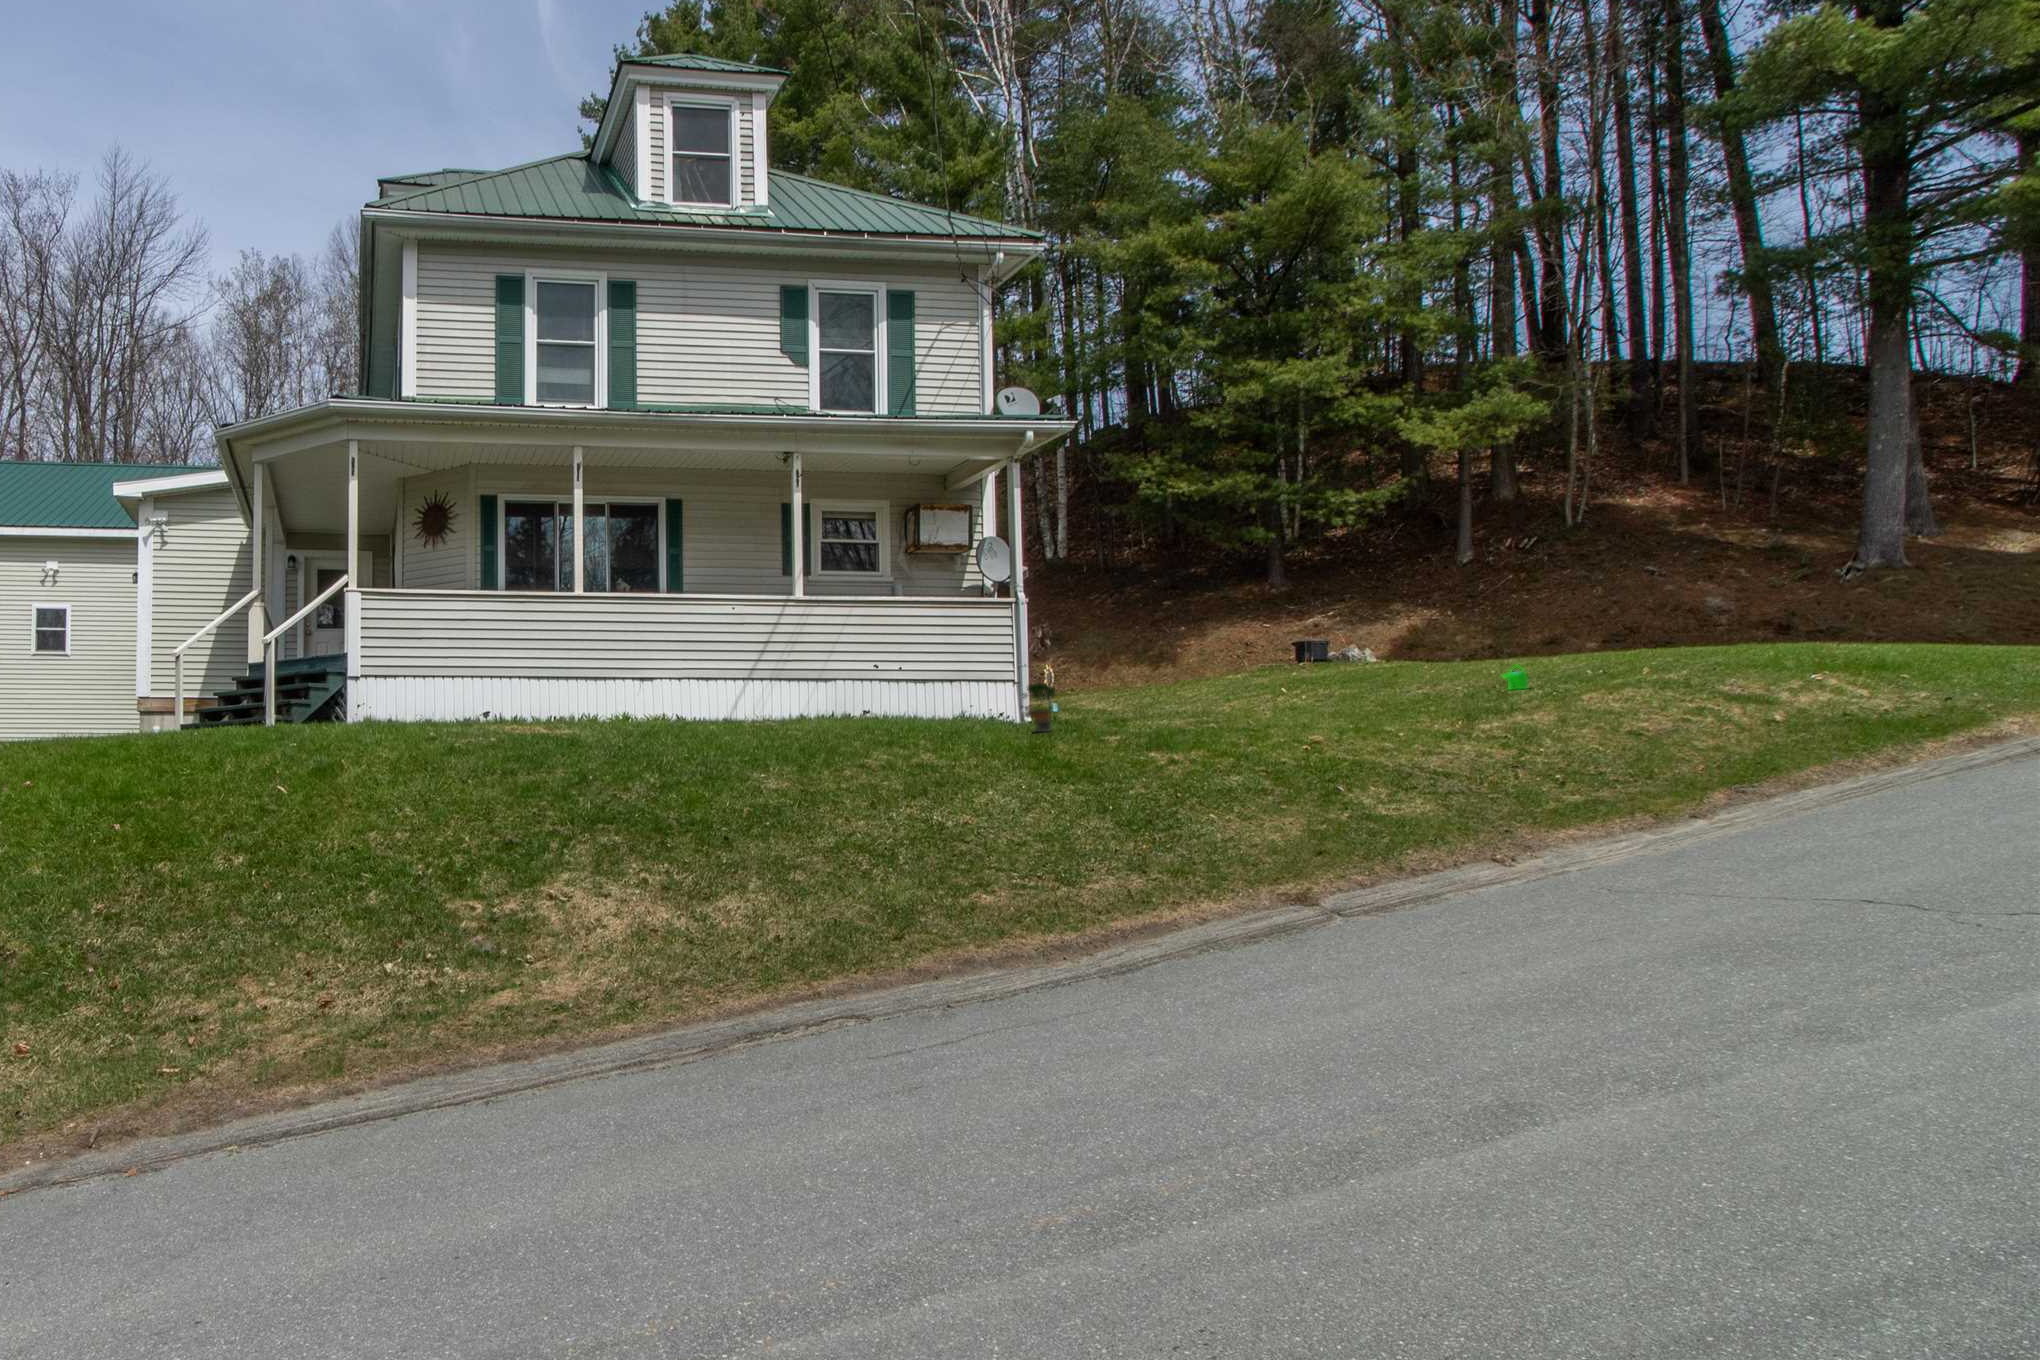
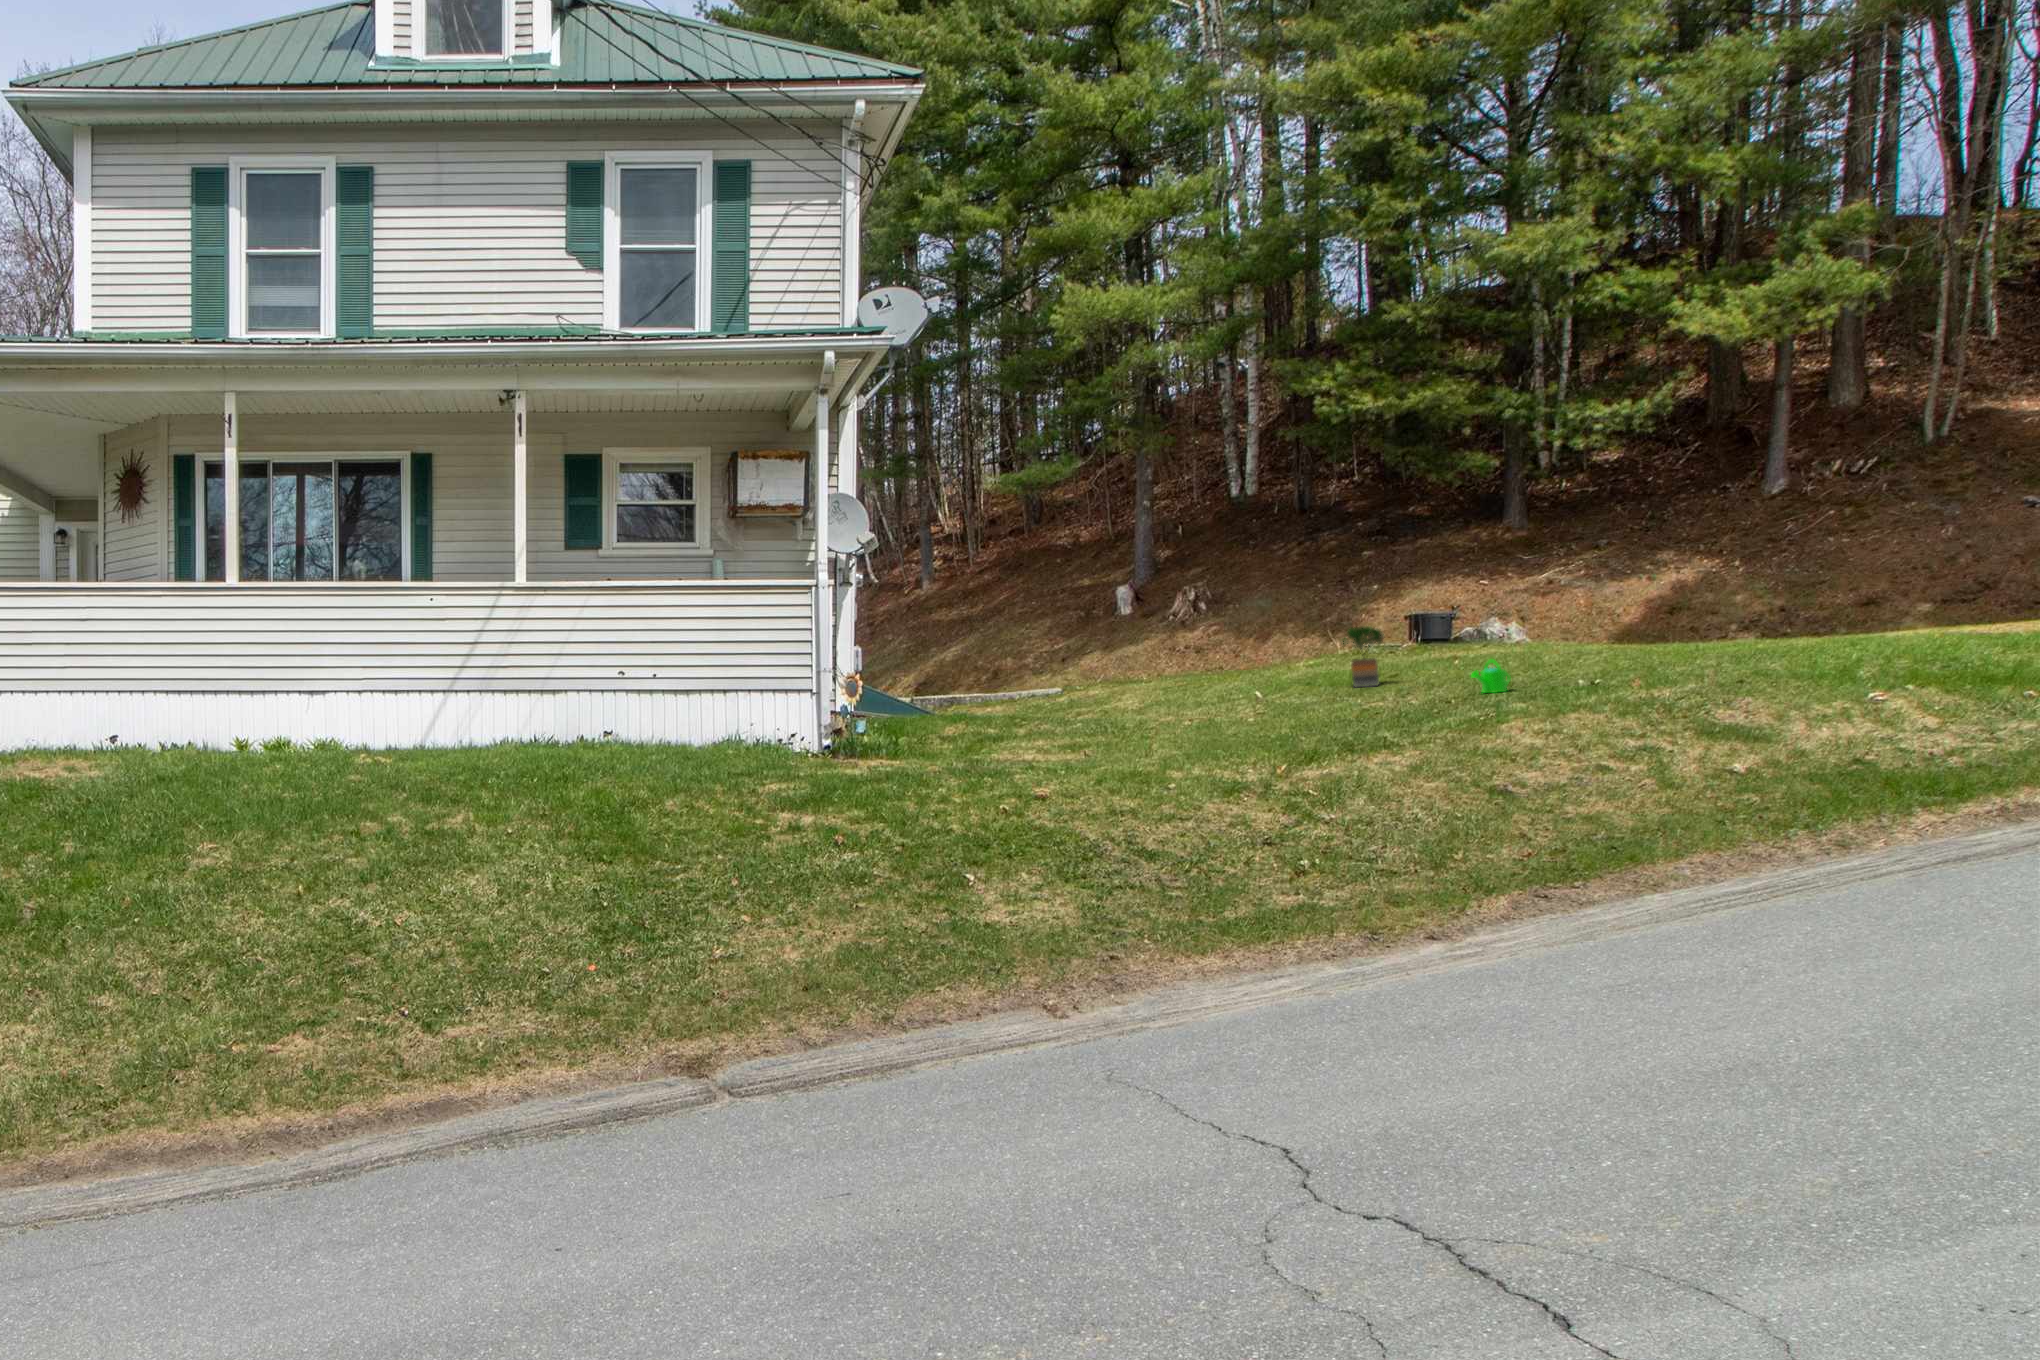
potted tree: present [1022,683,1057,732] -> present [1342,626,1384,688]

